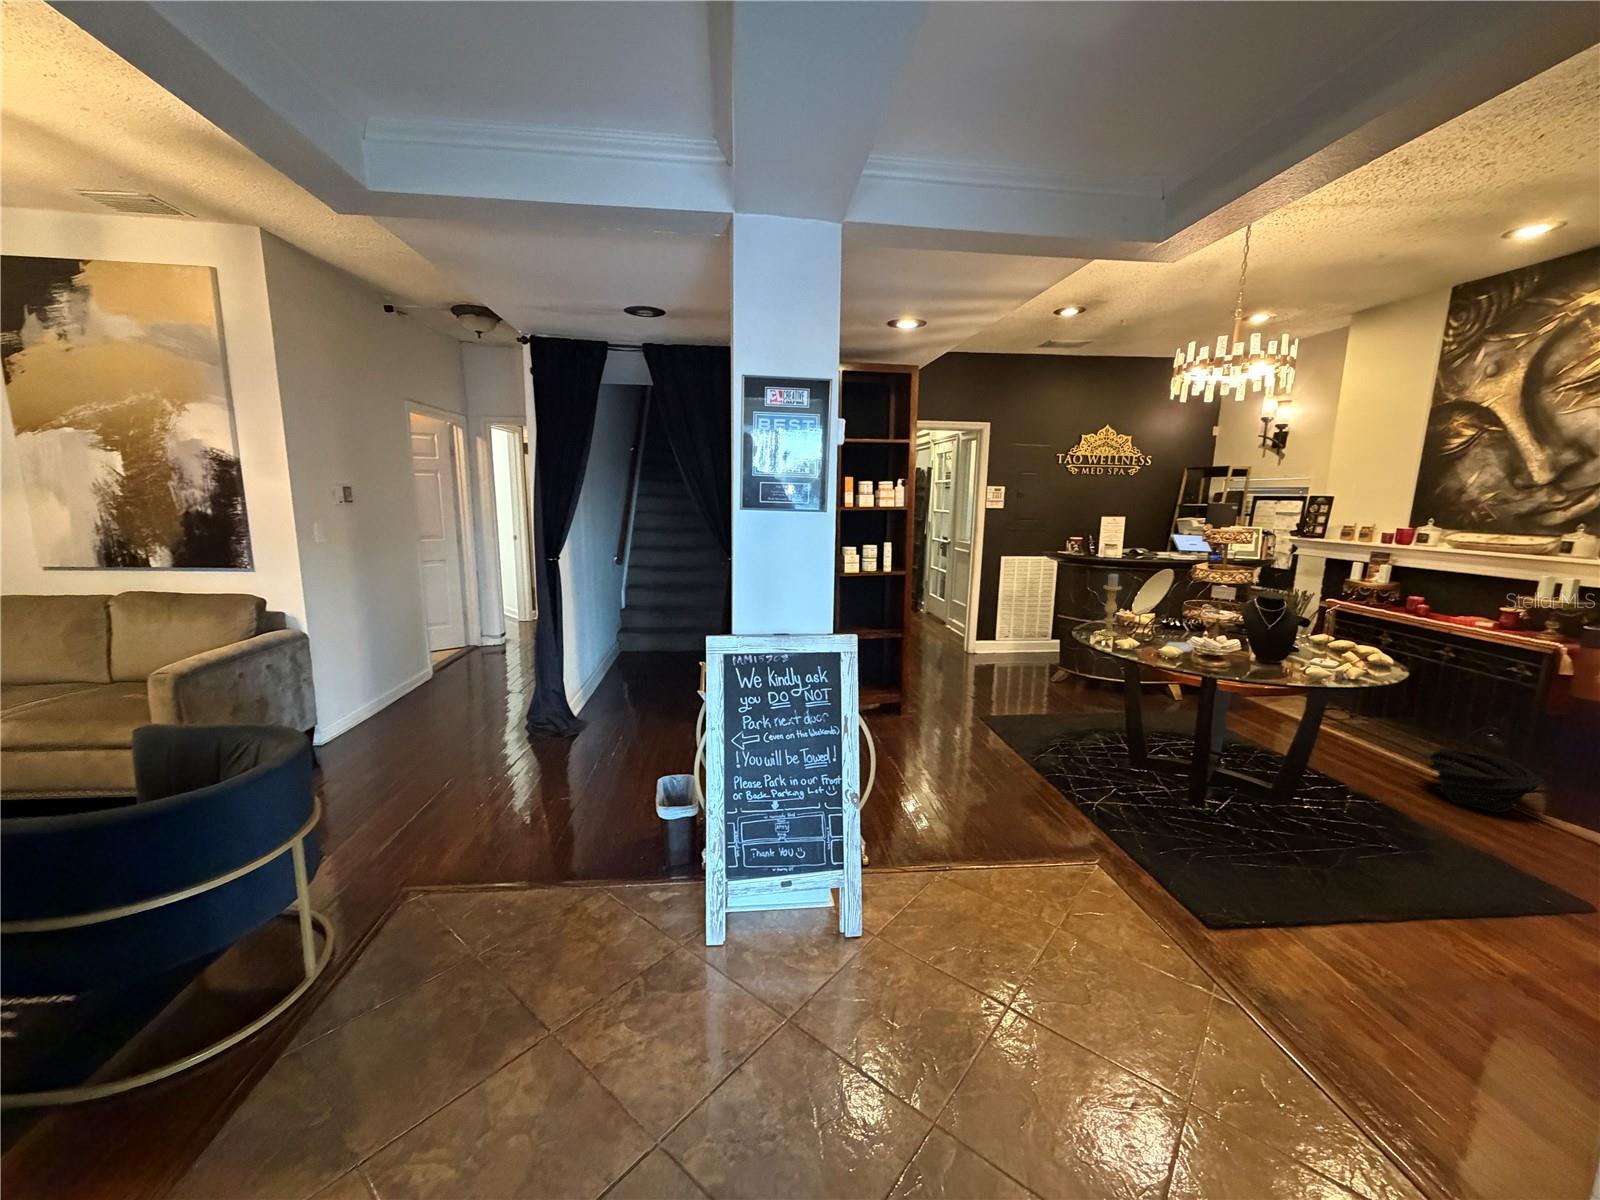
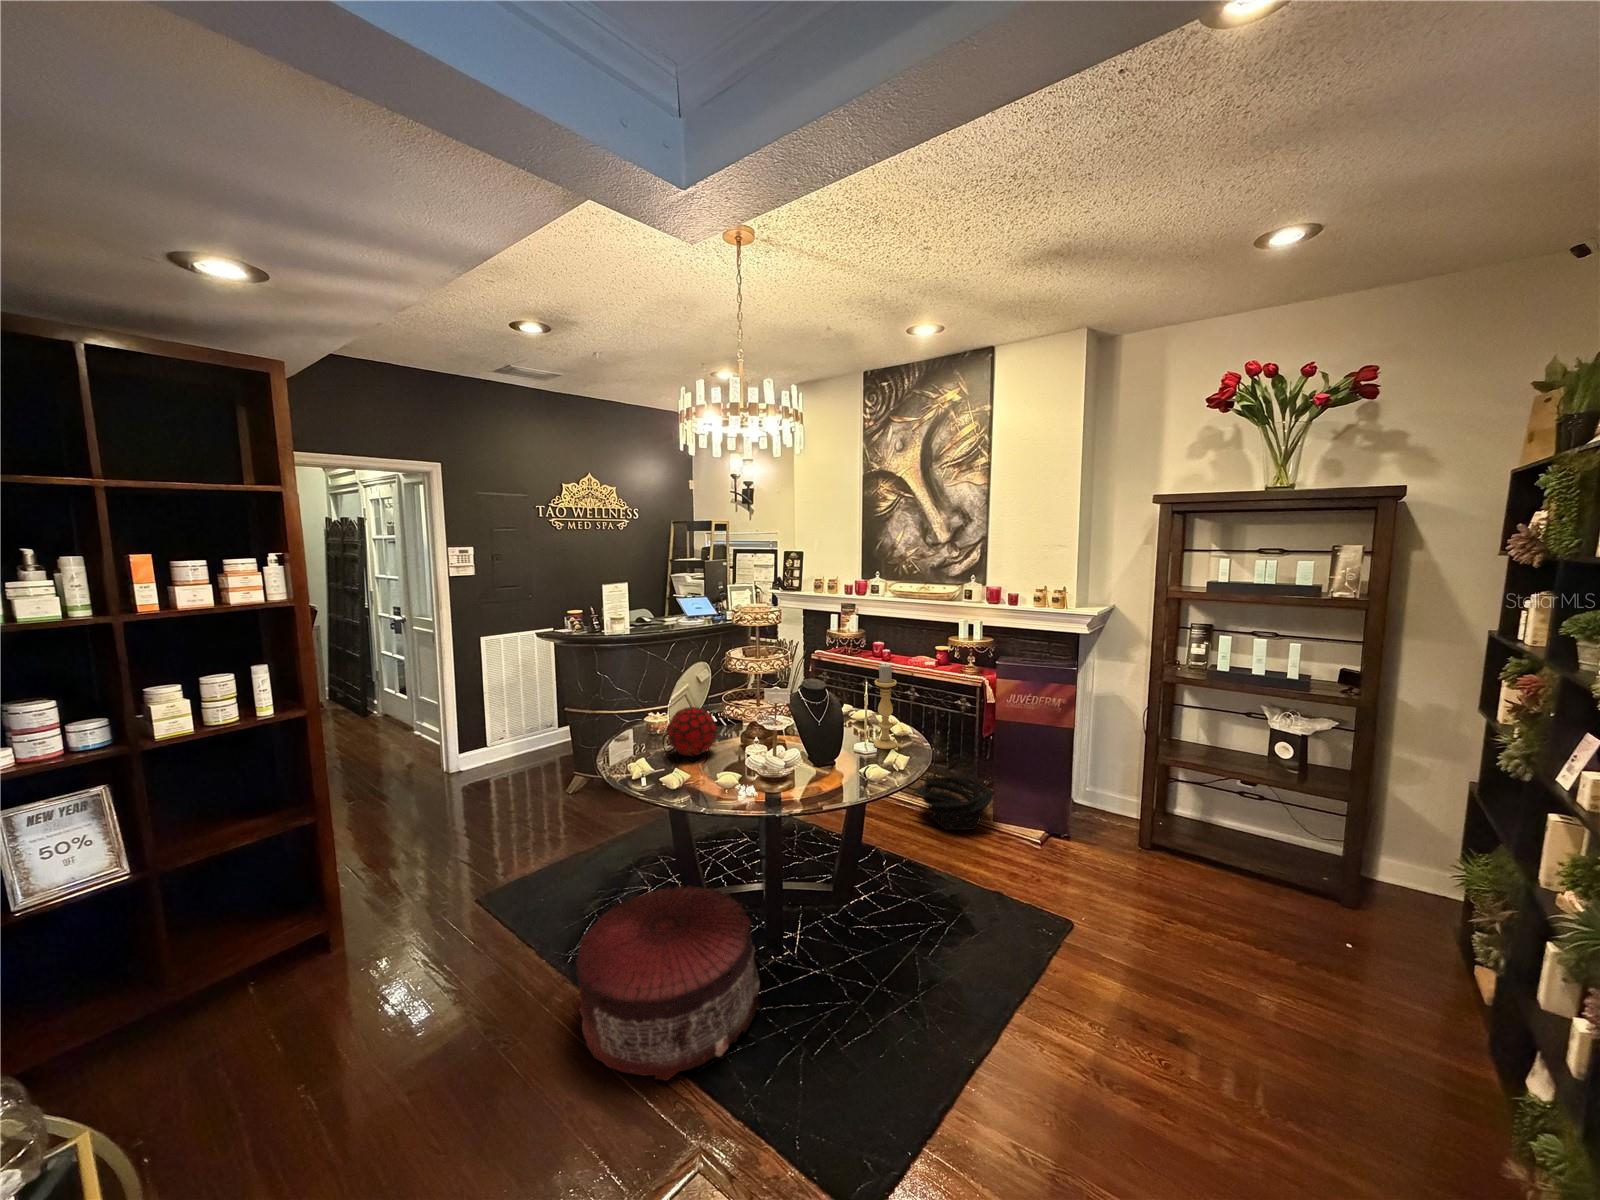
candle holder: present [1100,574,1121,637] -> present [874,664,897,749]
decorative orb: none [1128,606,1171,645] -> present [667,707,717,756]
pouf: none [1034,725,1169,826] -> present [576,885,761,1080]

